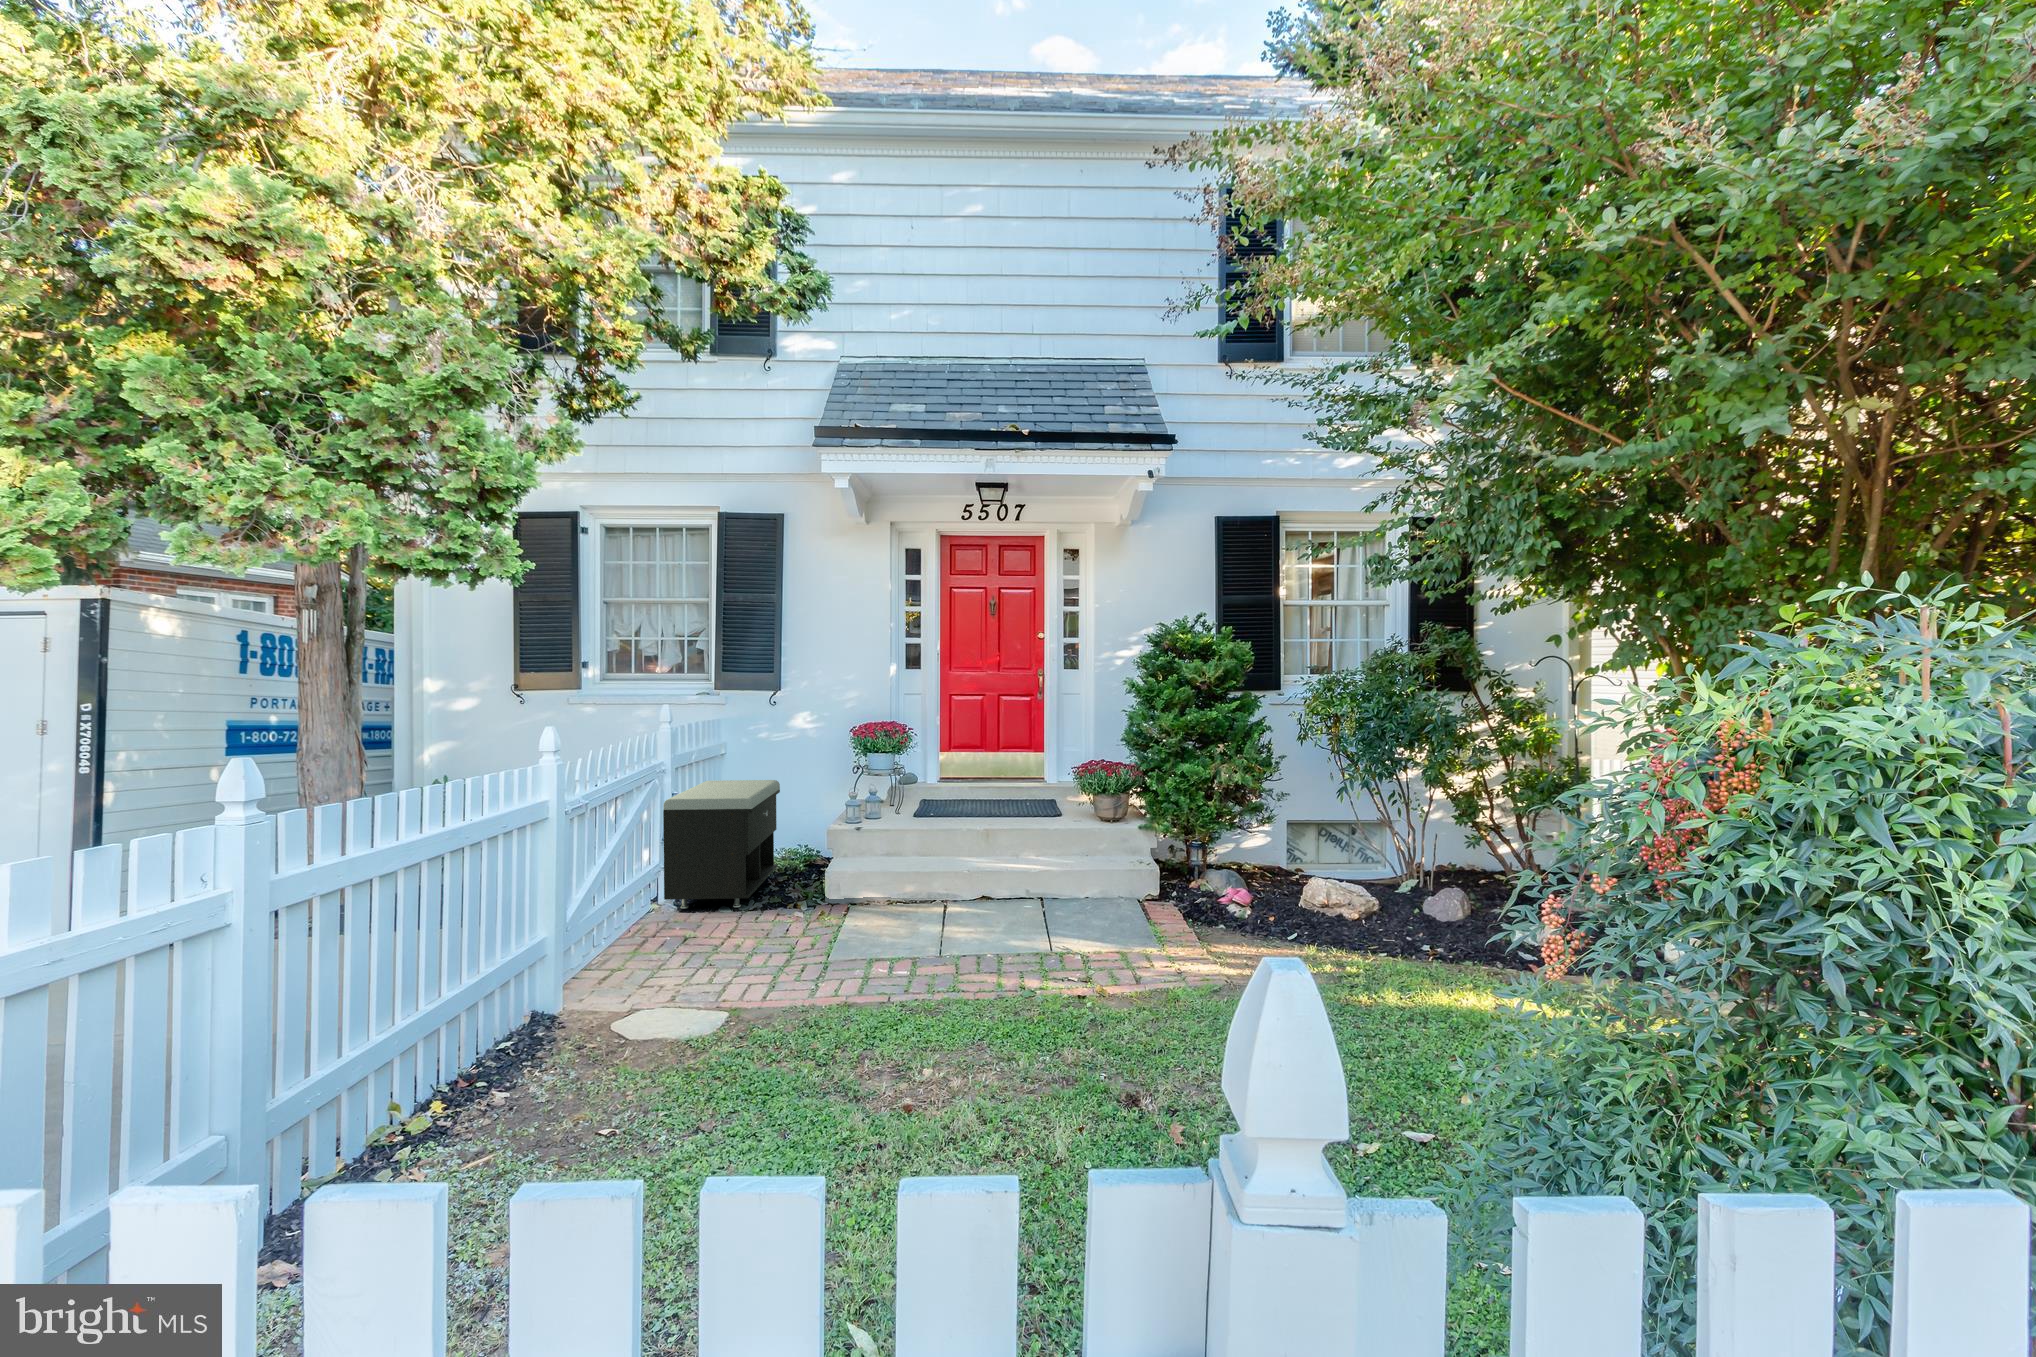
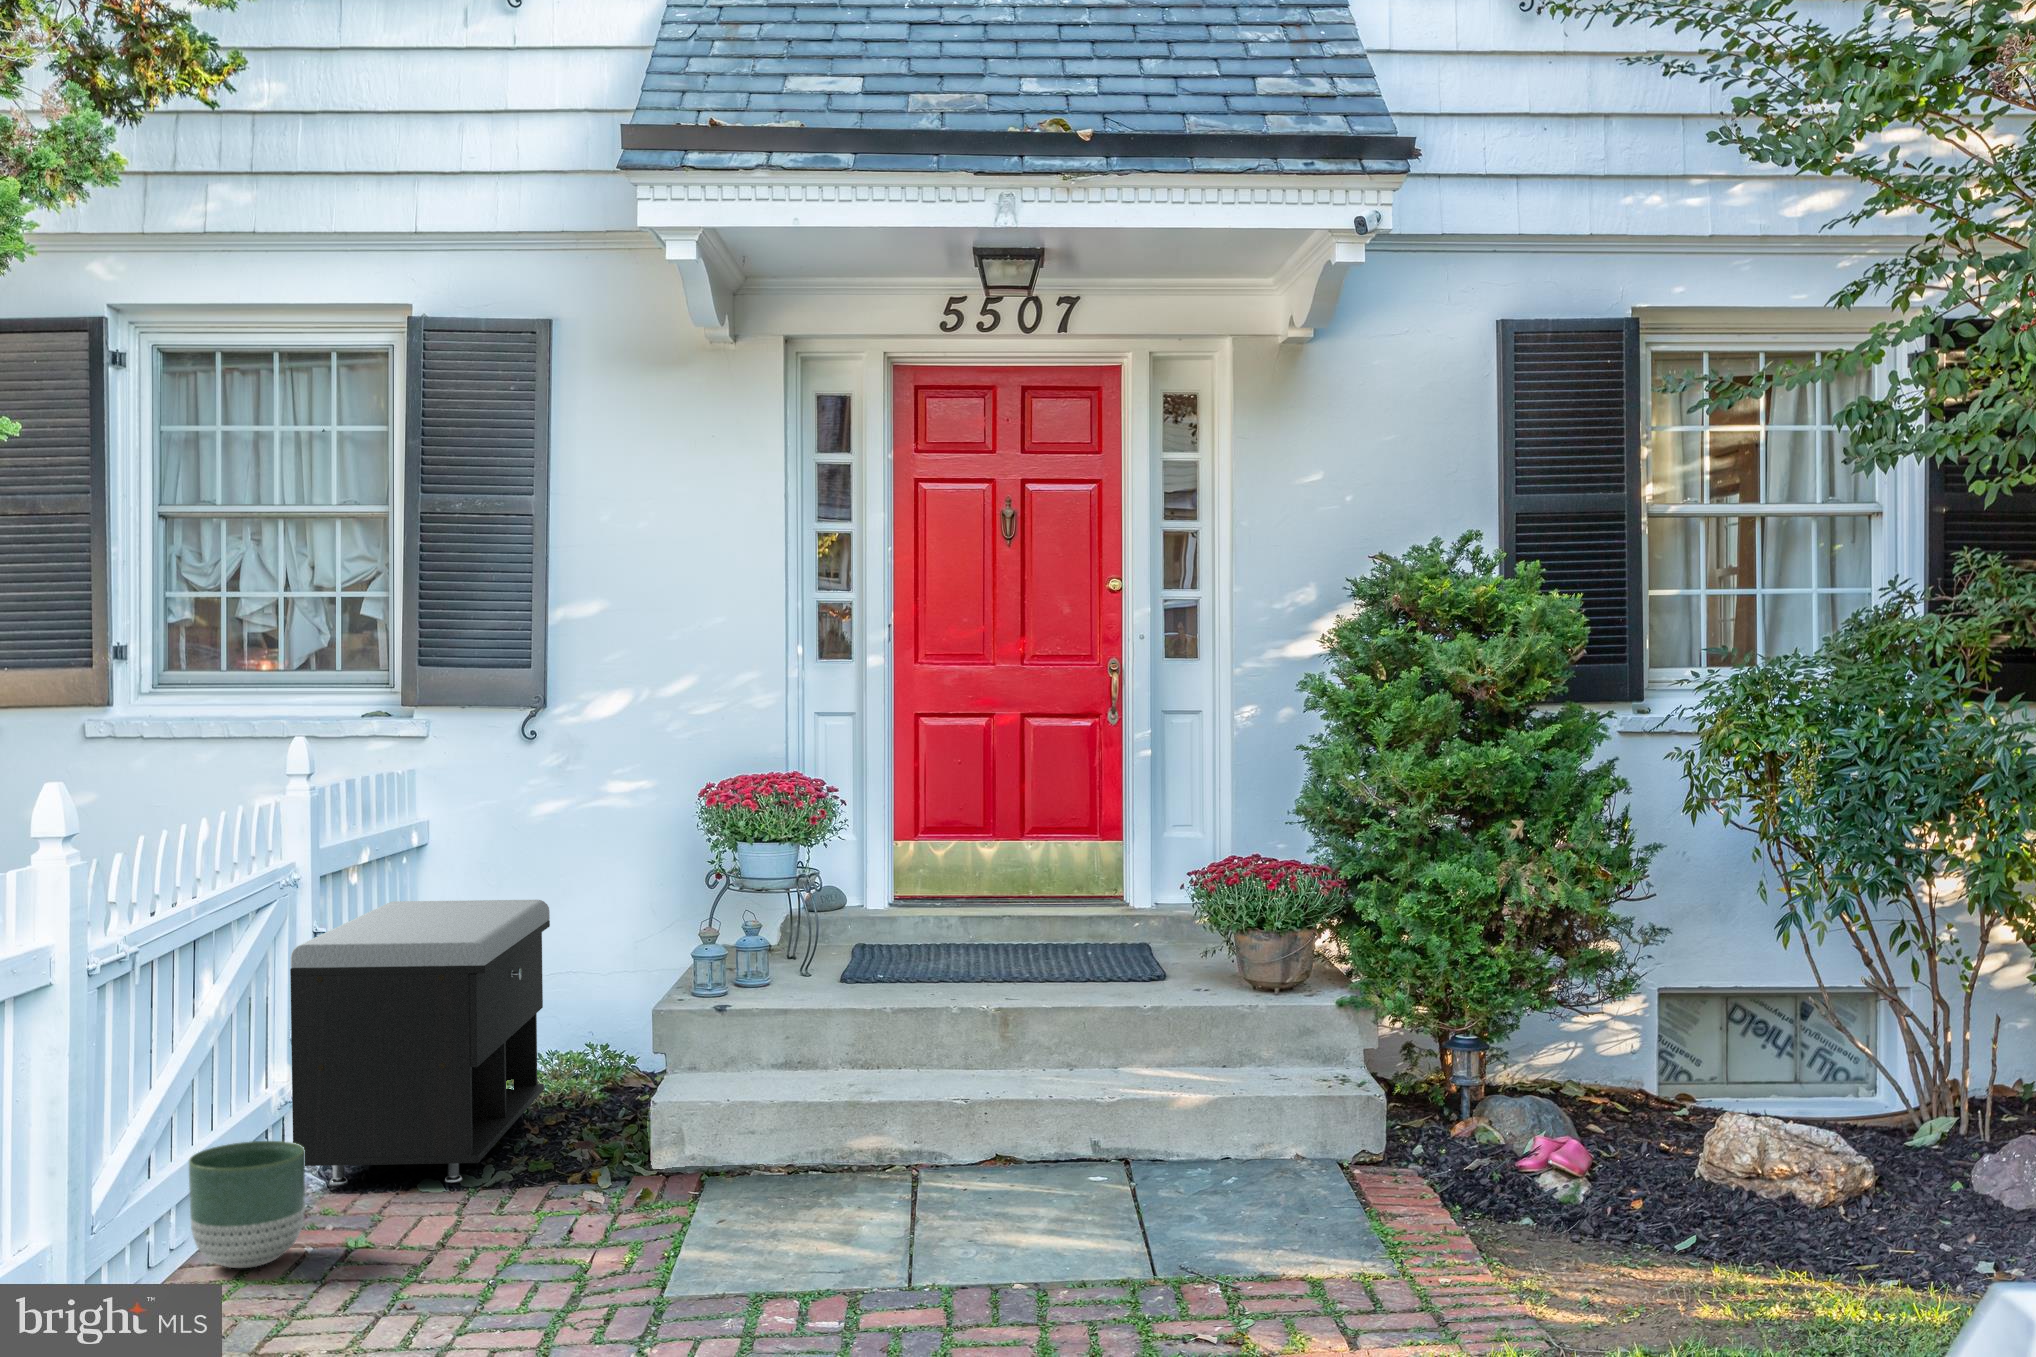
planter: none [620,886,672,943] -> present [189,1141,305,1268]

